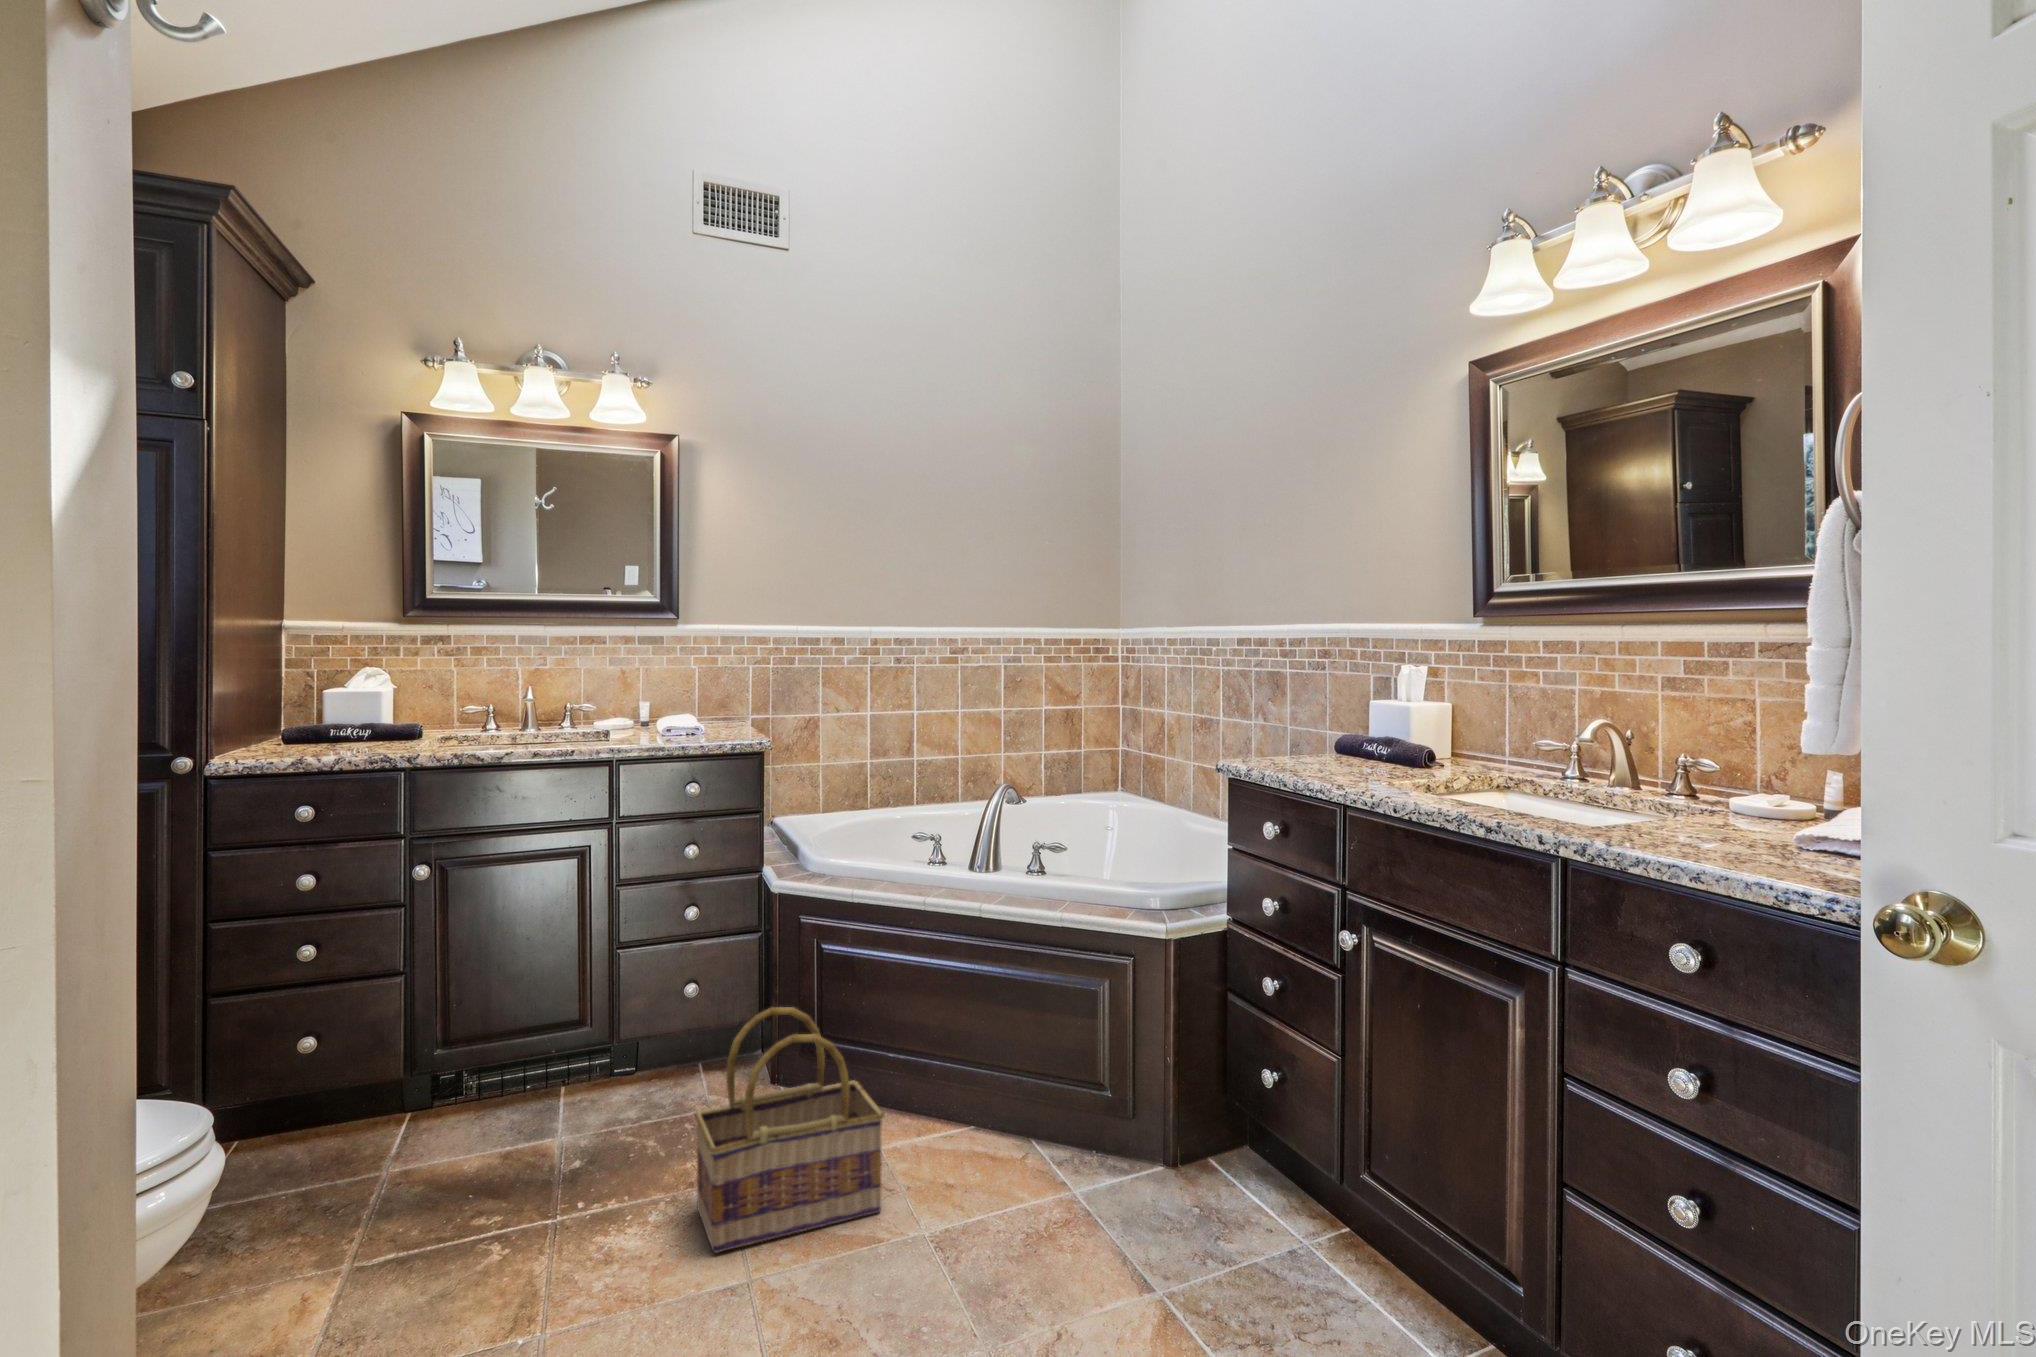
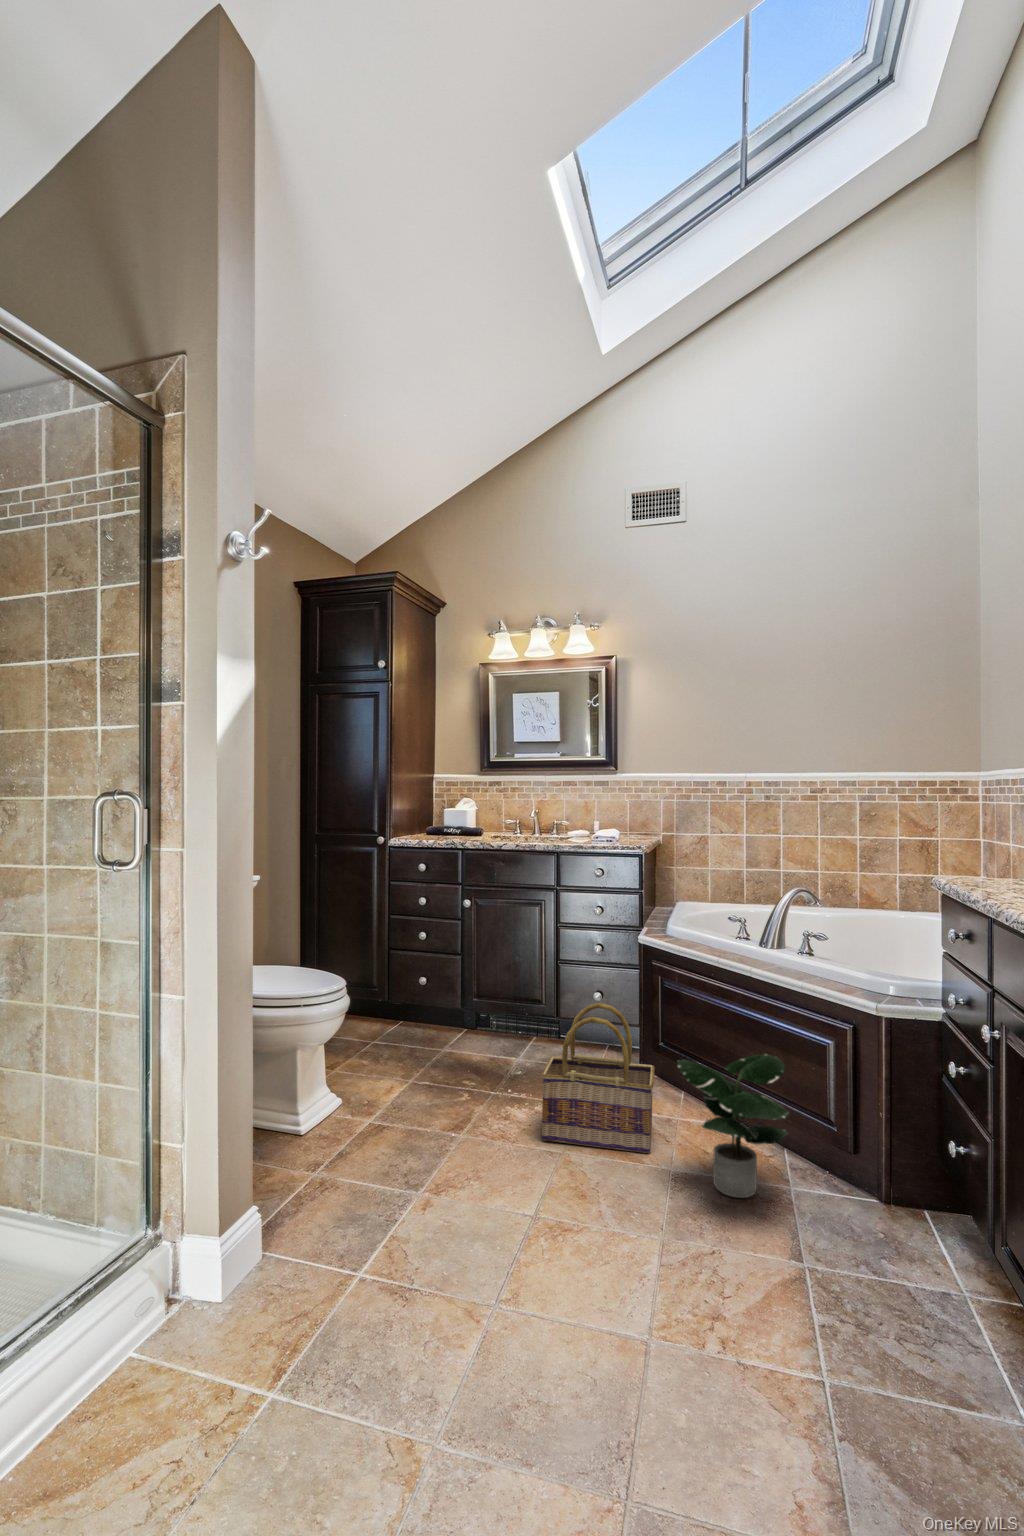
potted plant: none [939,1027,1104,1234] -> present [678,1054,789,1198]

